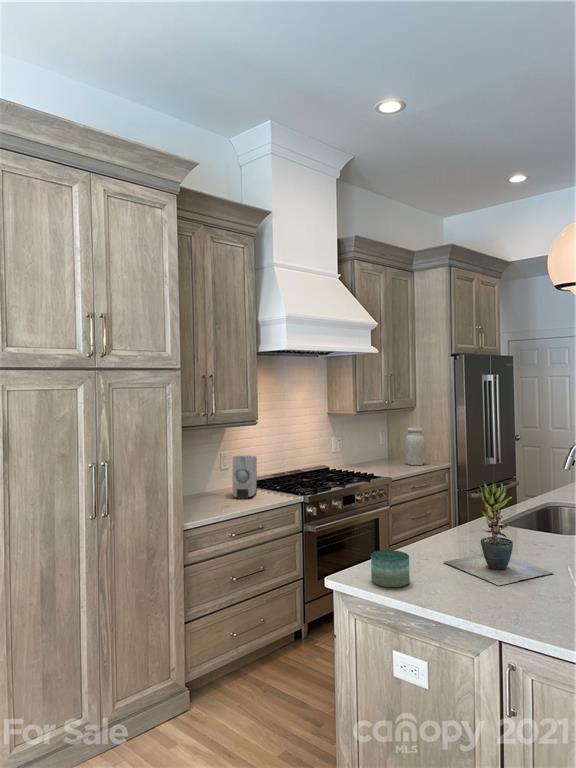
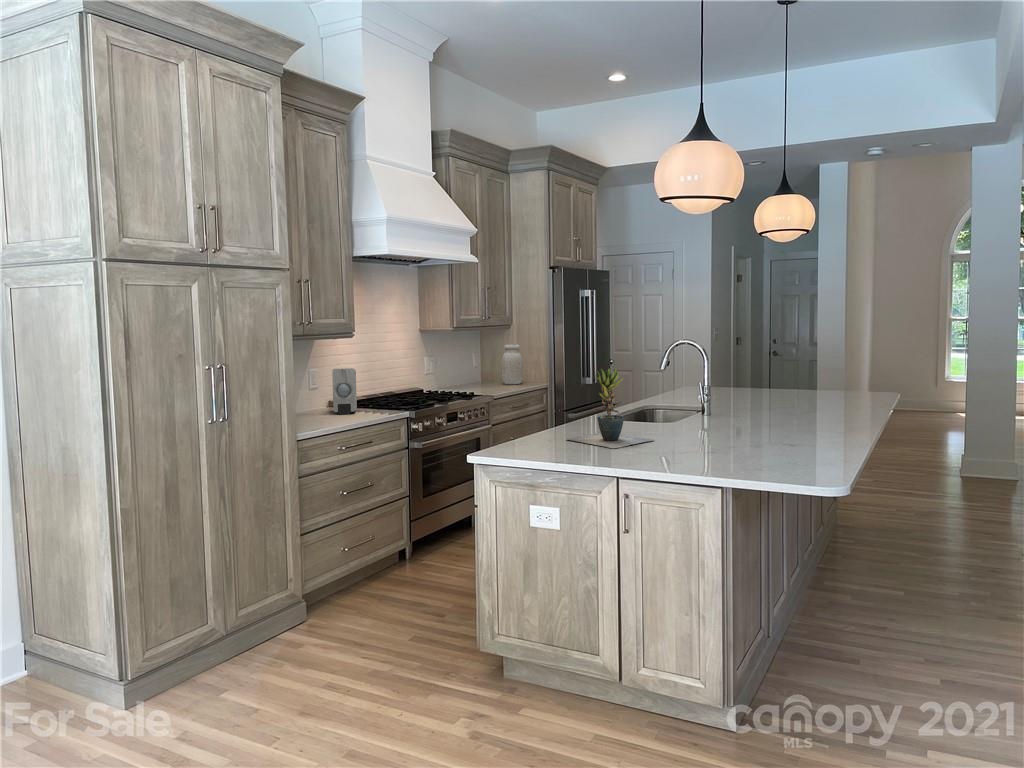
candle: present [371,550,410,587] -> none [509,427,542,454]

